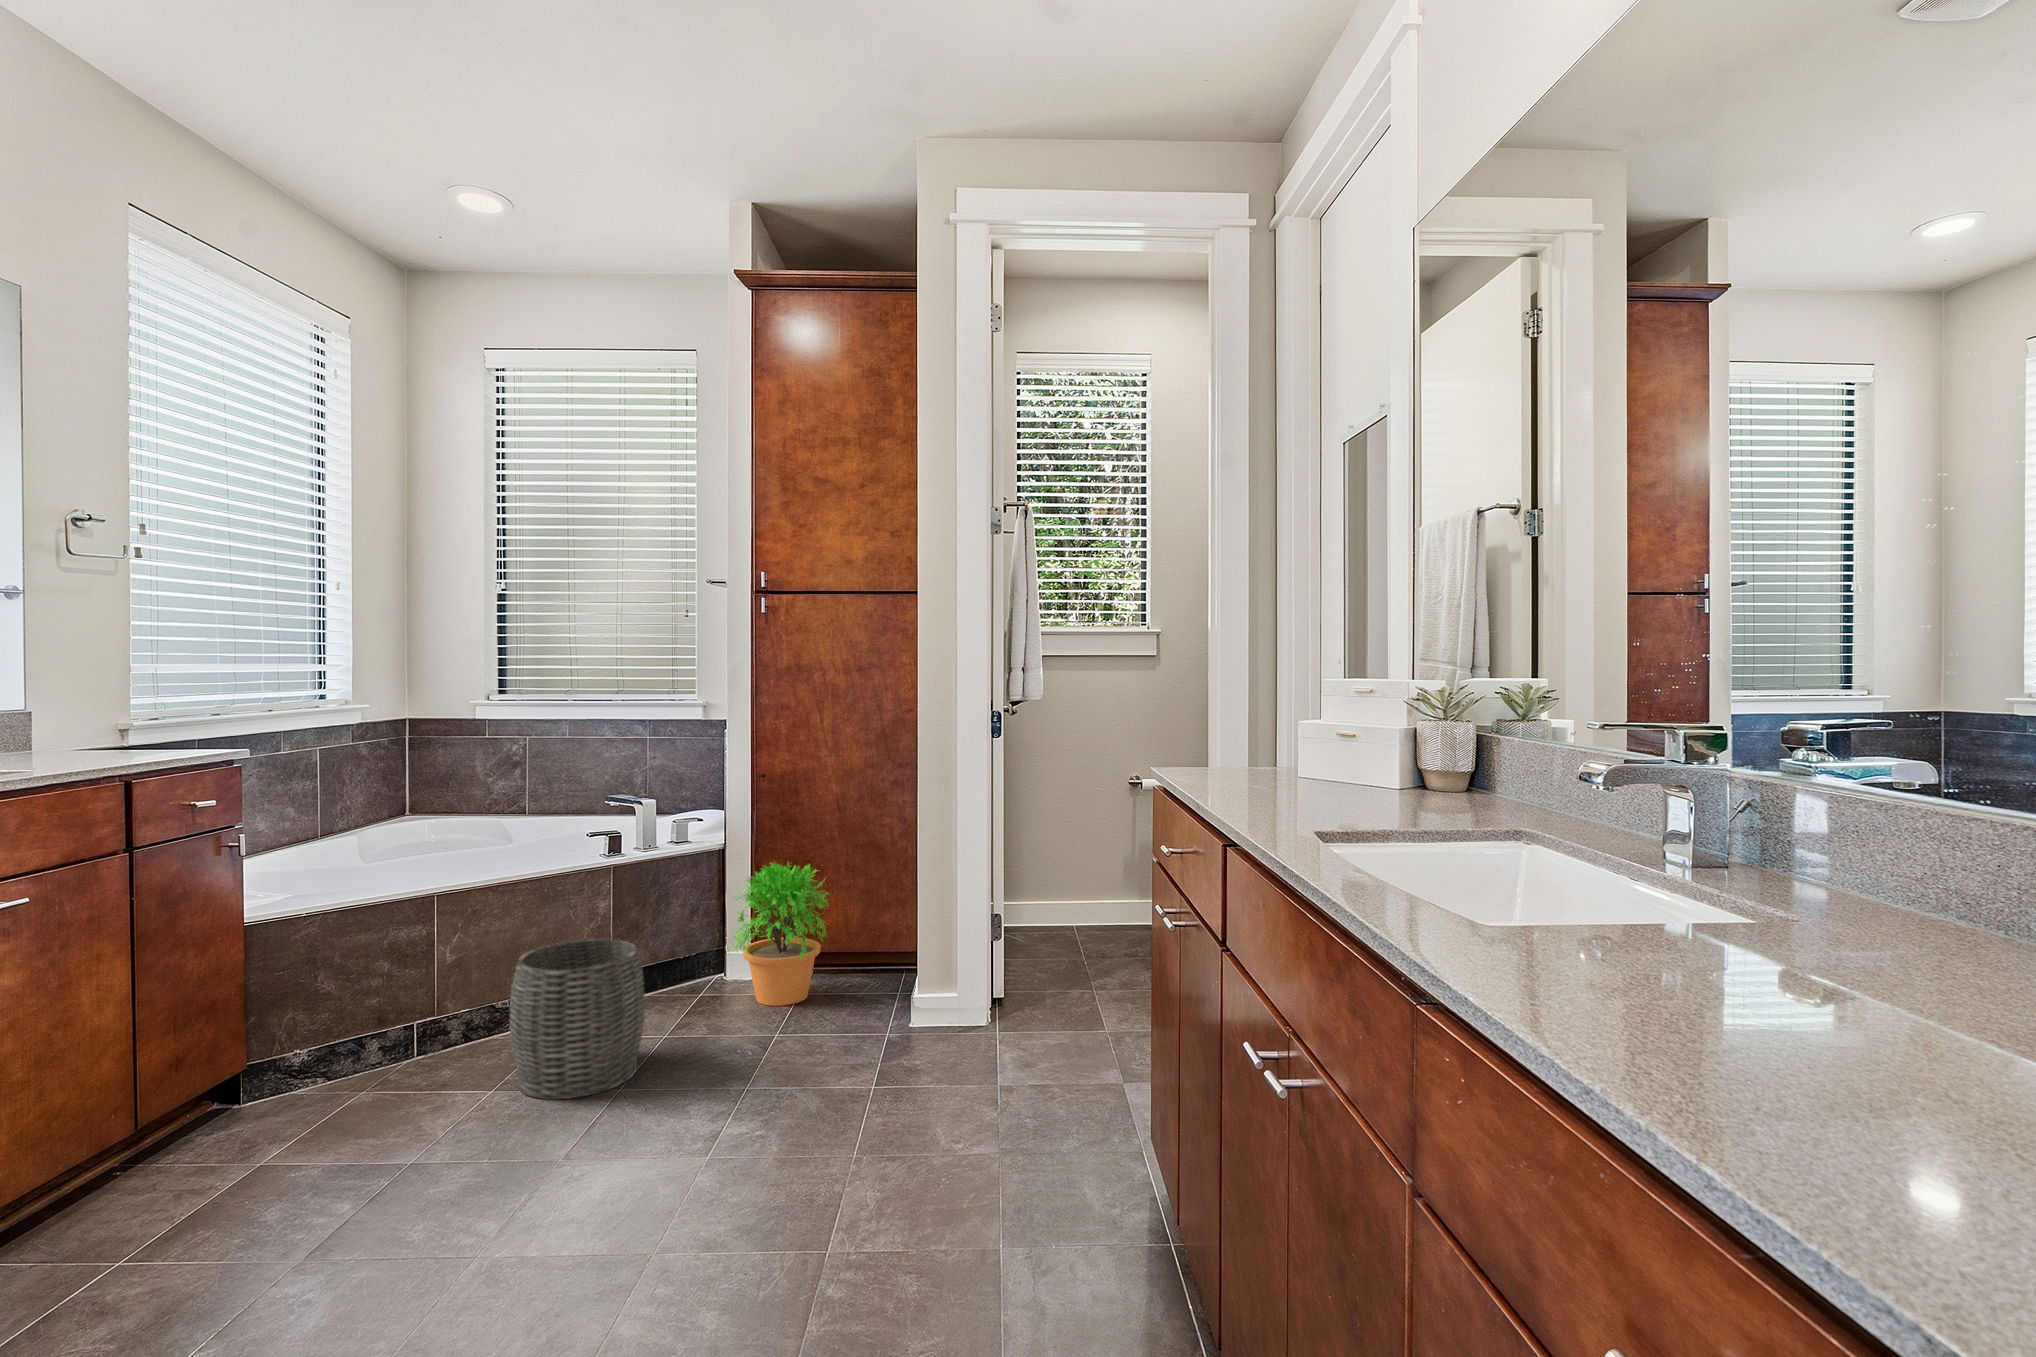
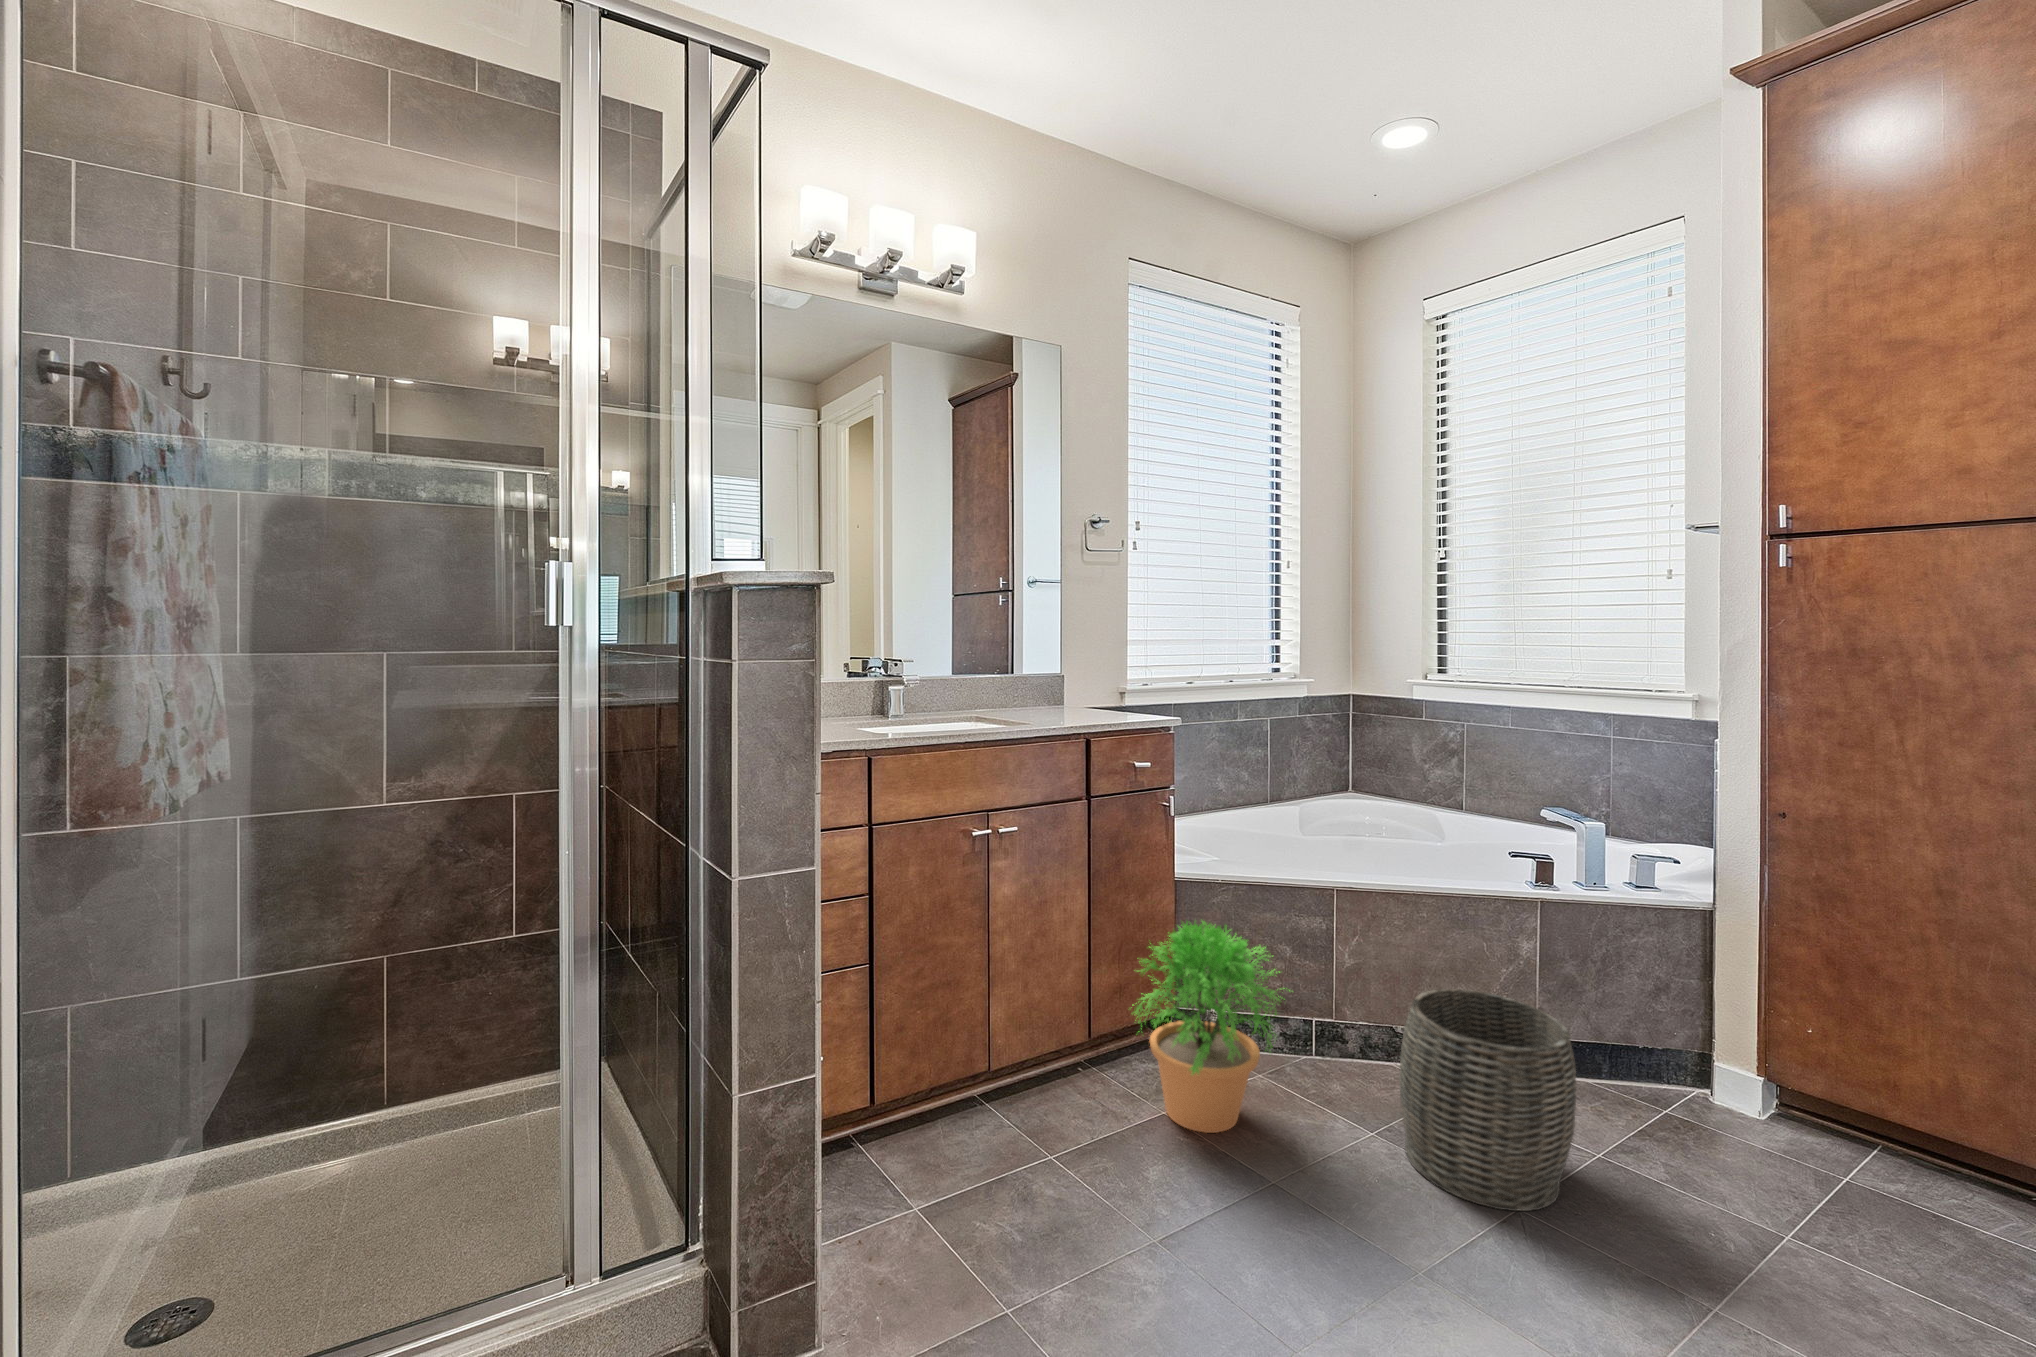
potted plant: present [732,861,828,1006] -> present [1135,921,1290,1133]

